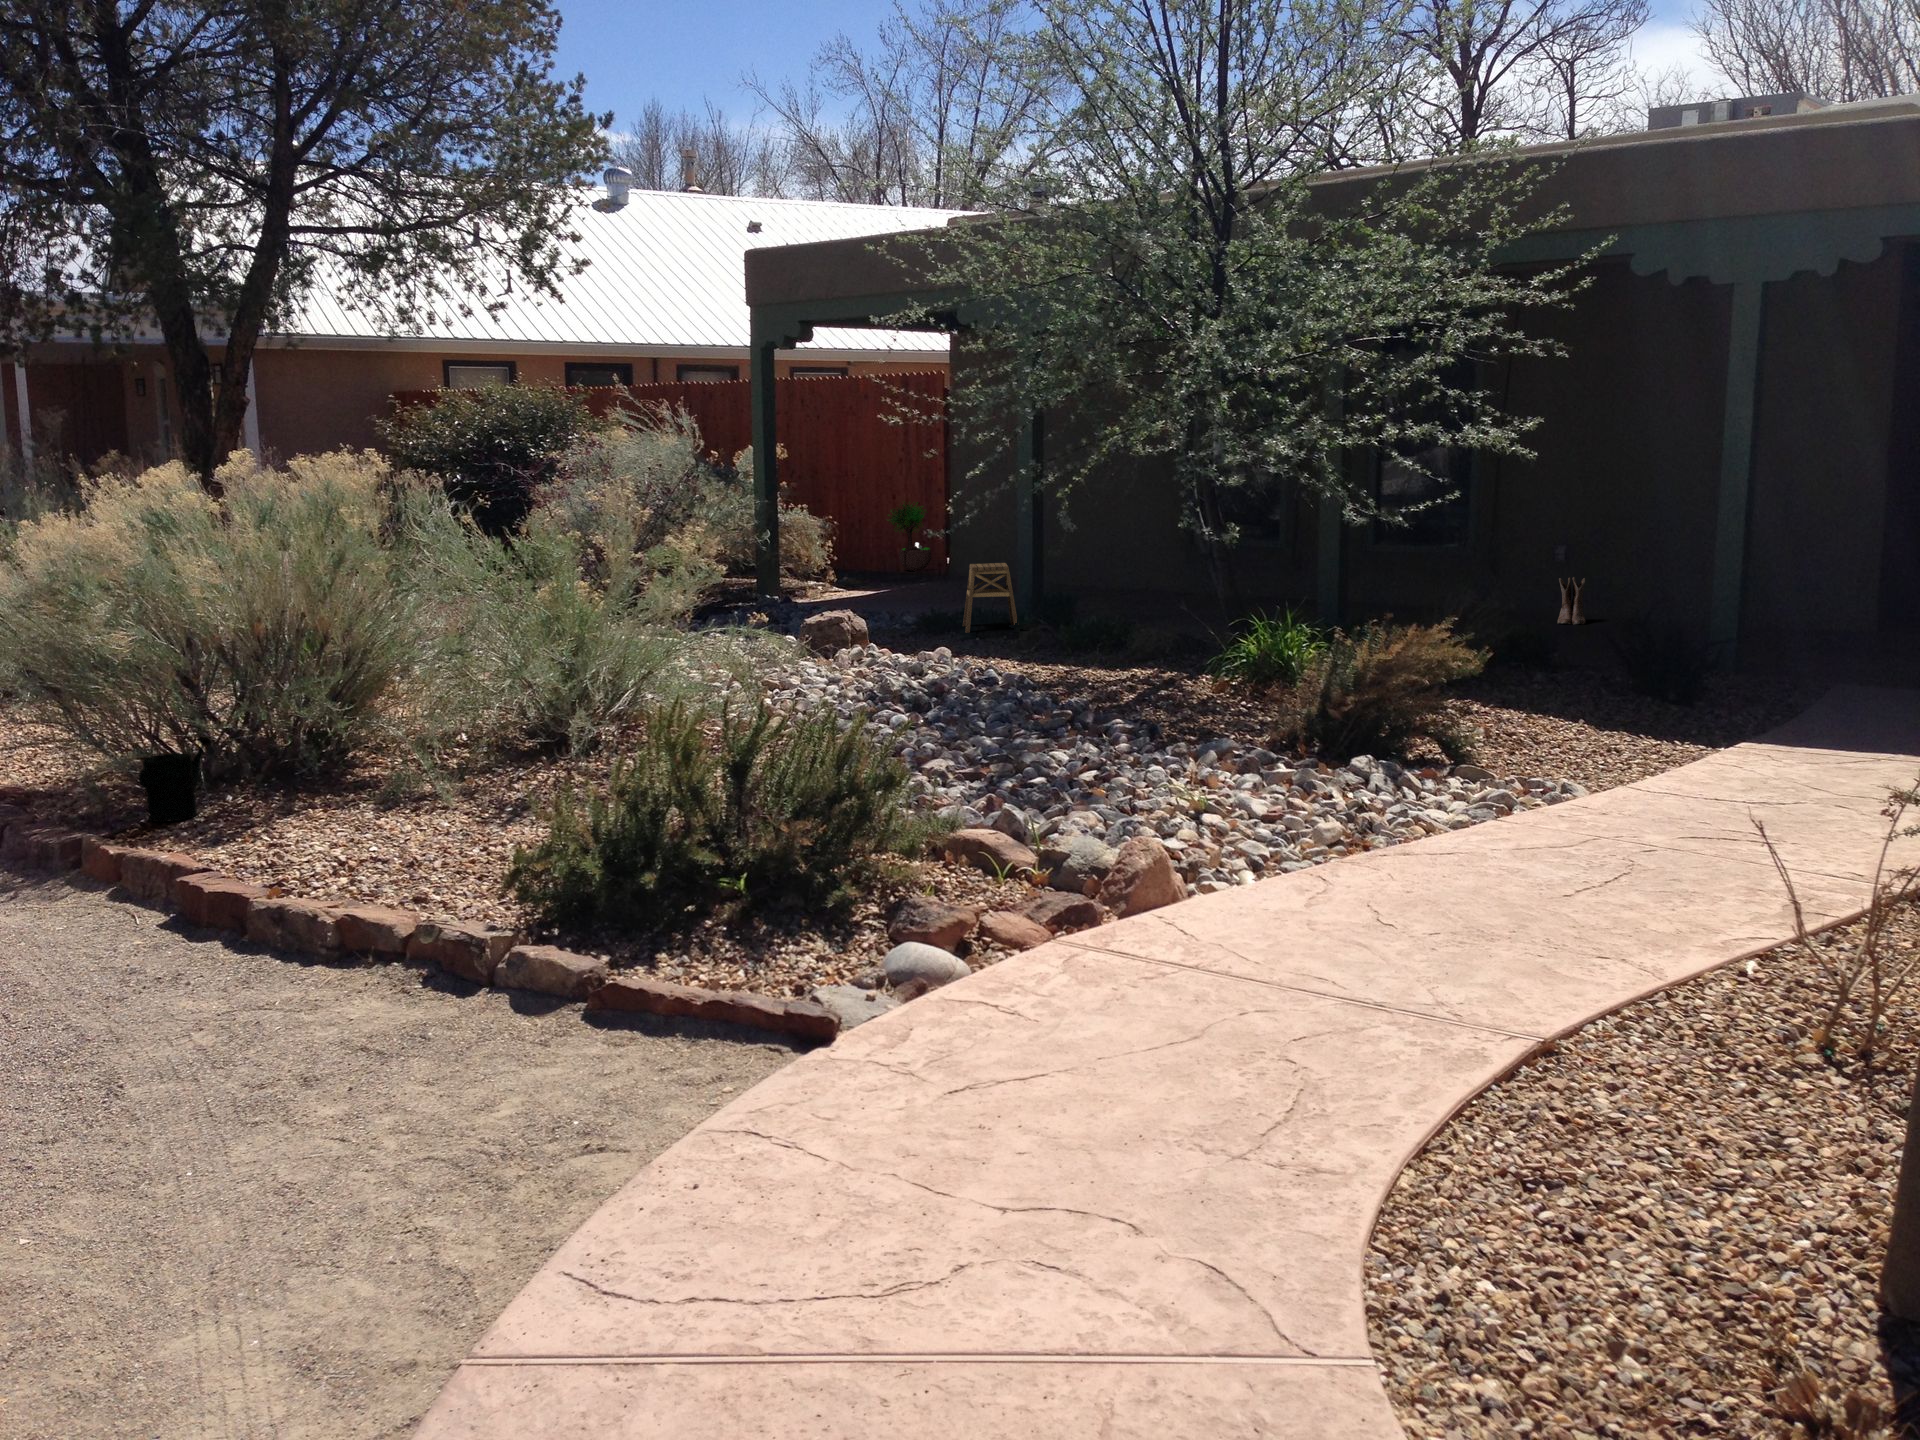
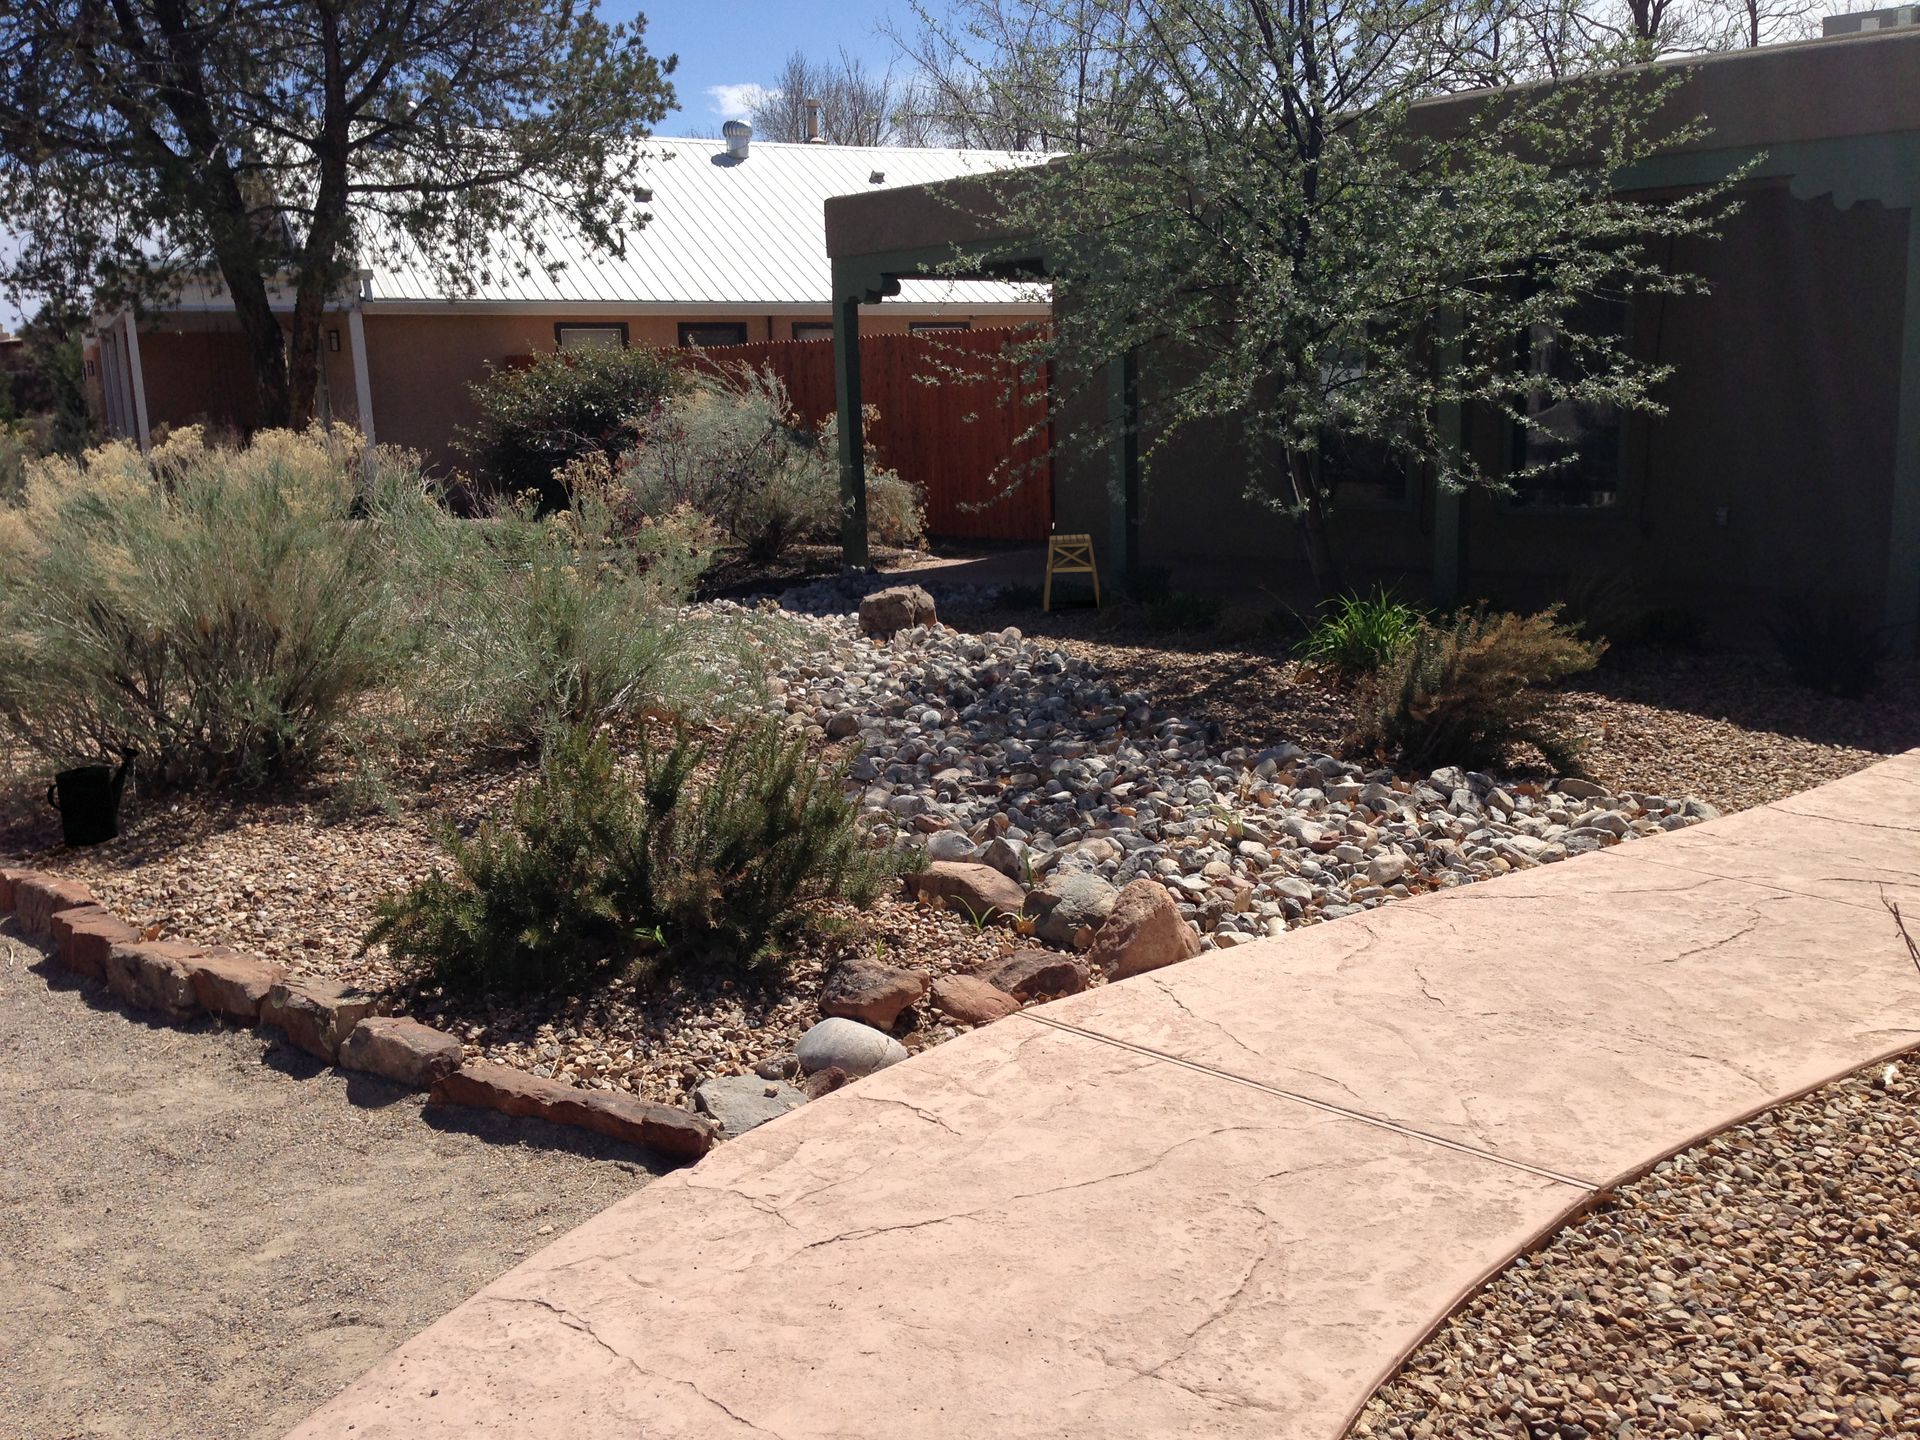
potted tree: present [887,502,931,571] -> none [982,461,1031,541]
boots: present [1557,577,1586,625] -> none [1711,545,1744,598]

